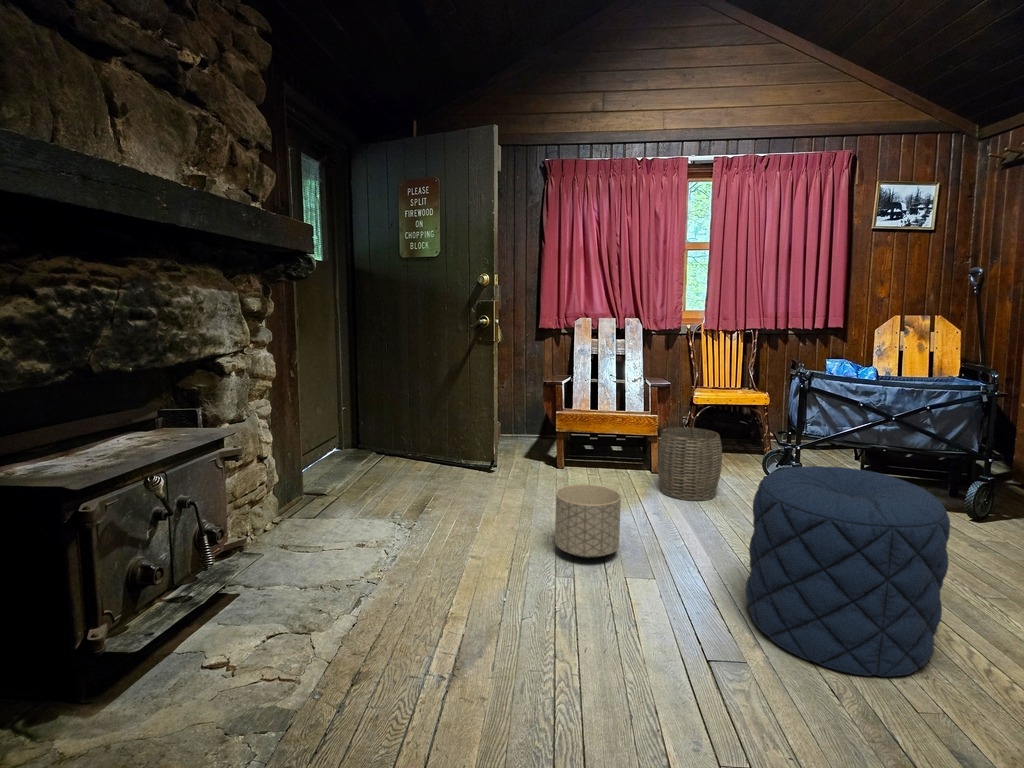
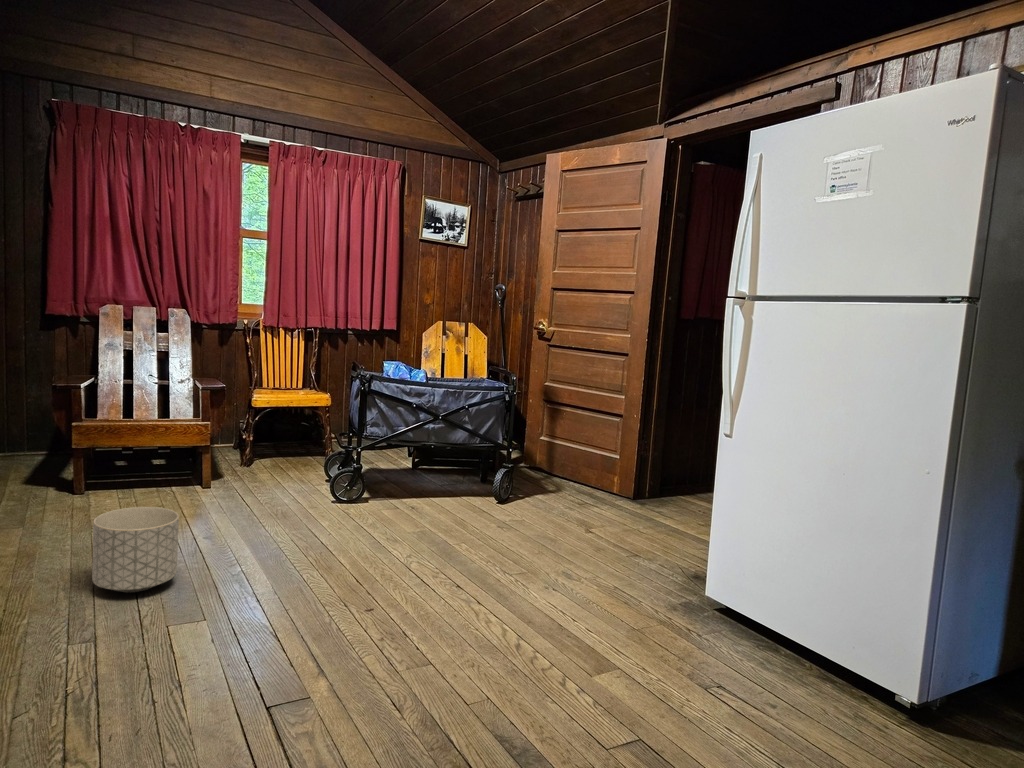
woven basket: present [658,427,722,501] -> none [215,435,286,513]
pouf: present [746,466,950,677] -> none [315,461,469,635]

